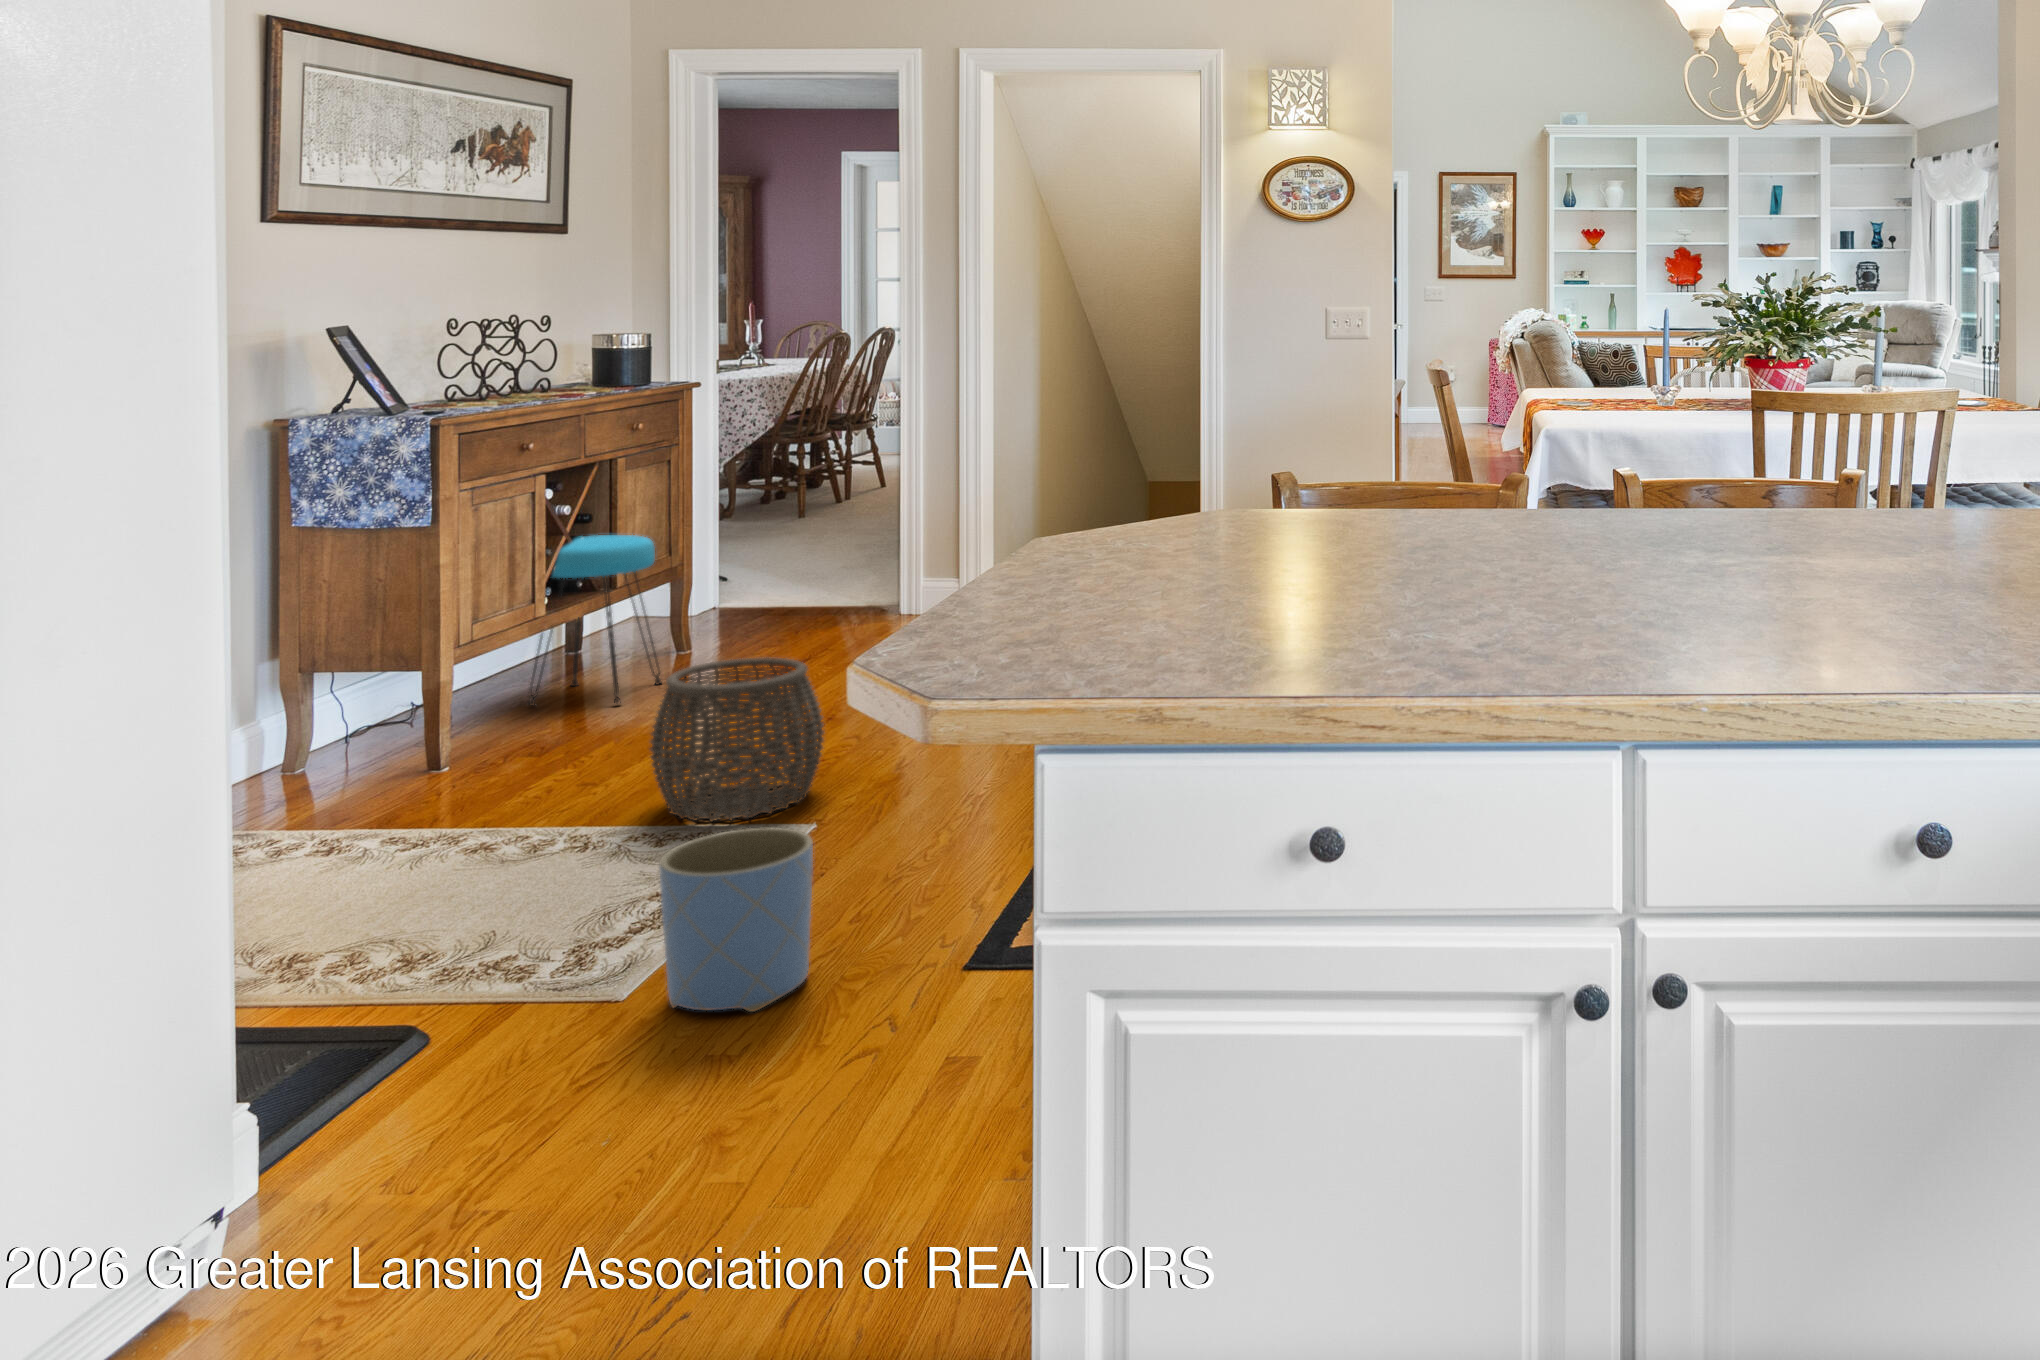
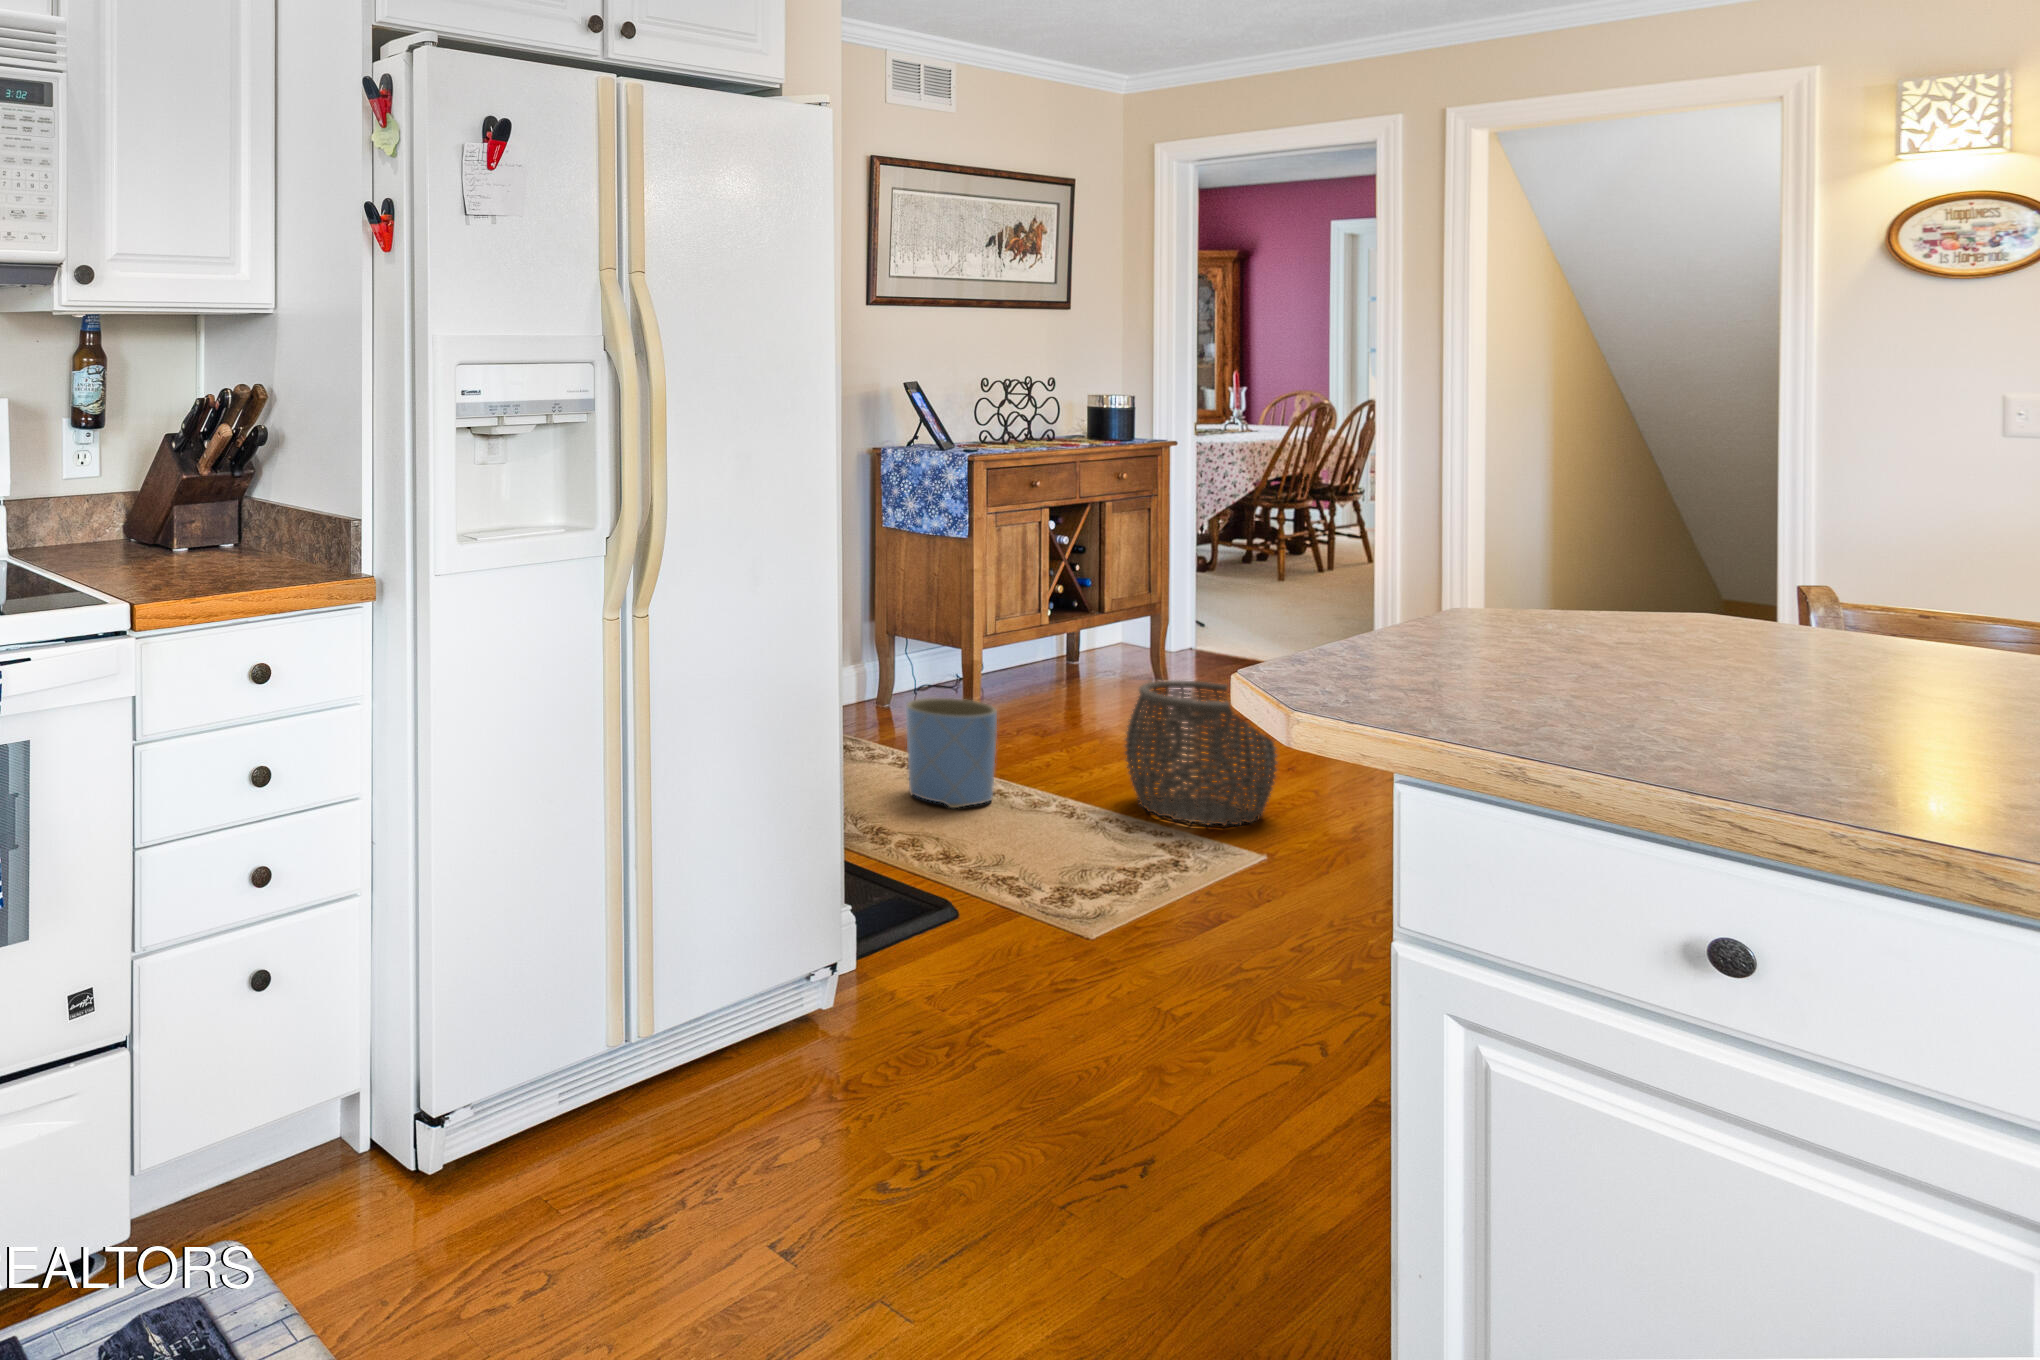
stool: present [529,535,661,706] -> none [1034,564,1141,711]
planter: present [659,828,813,1012] -> present [906,698,997,808]

